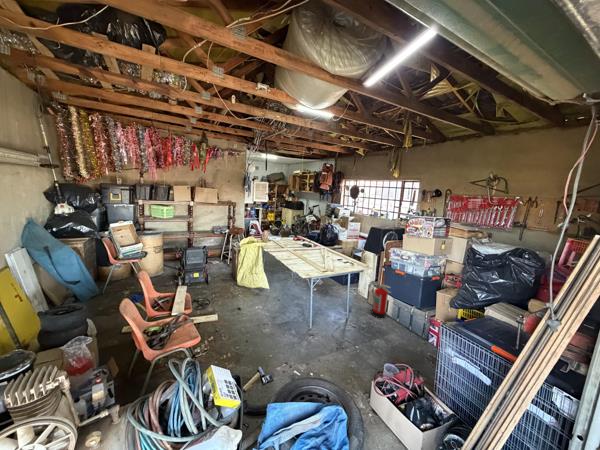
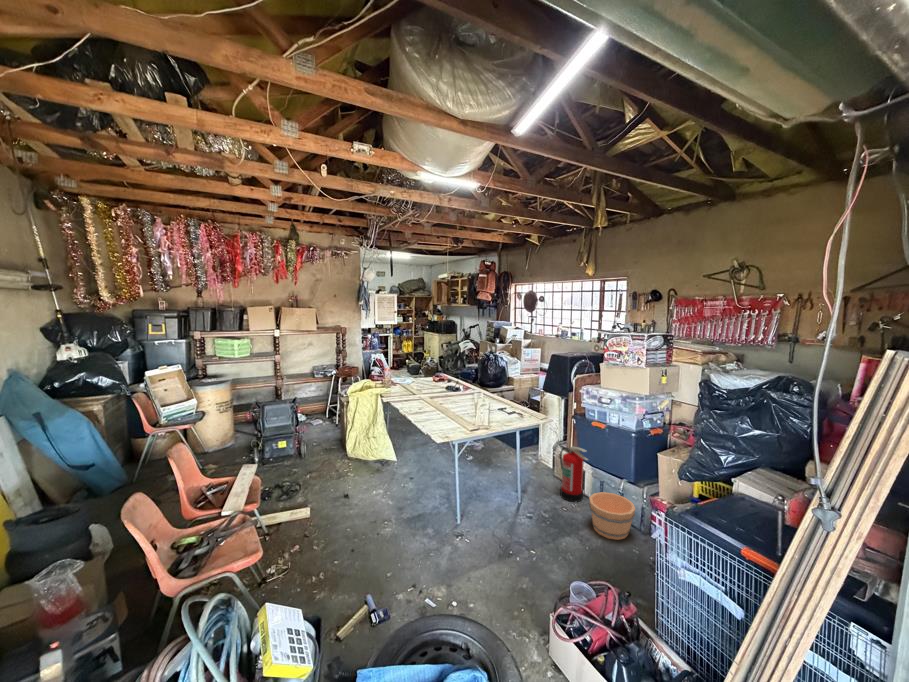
bucket: none [391,313,420,342] -> present [589,492,636,540]

